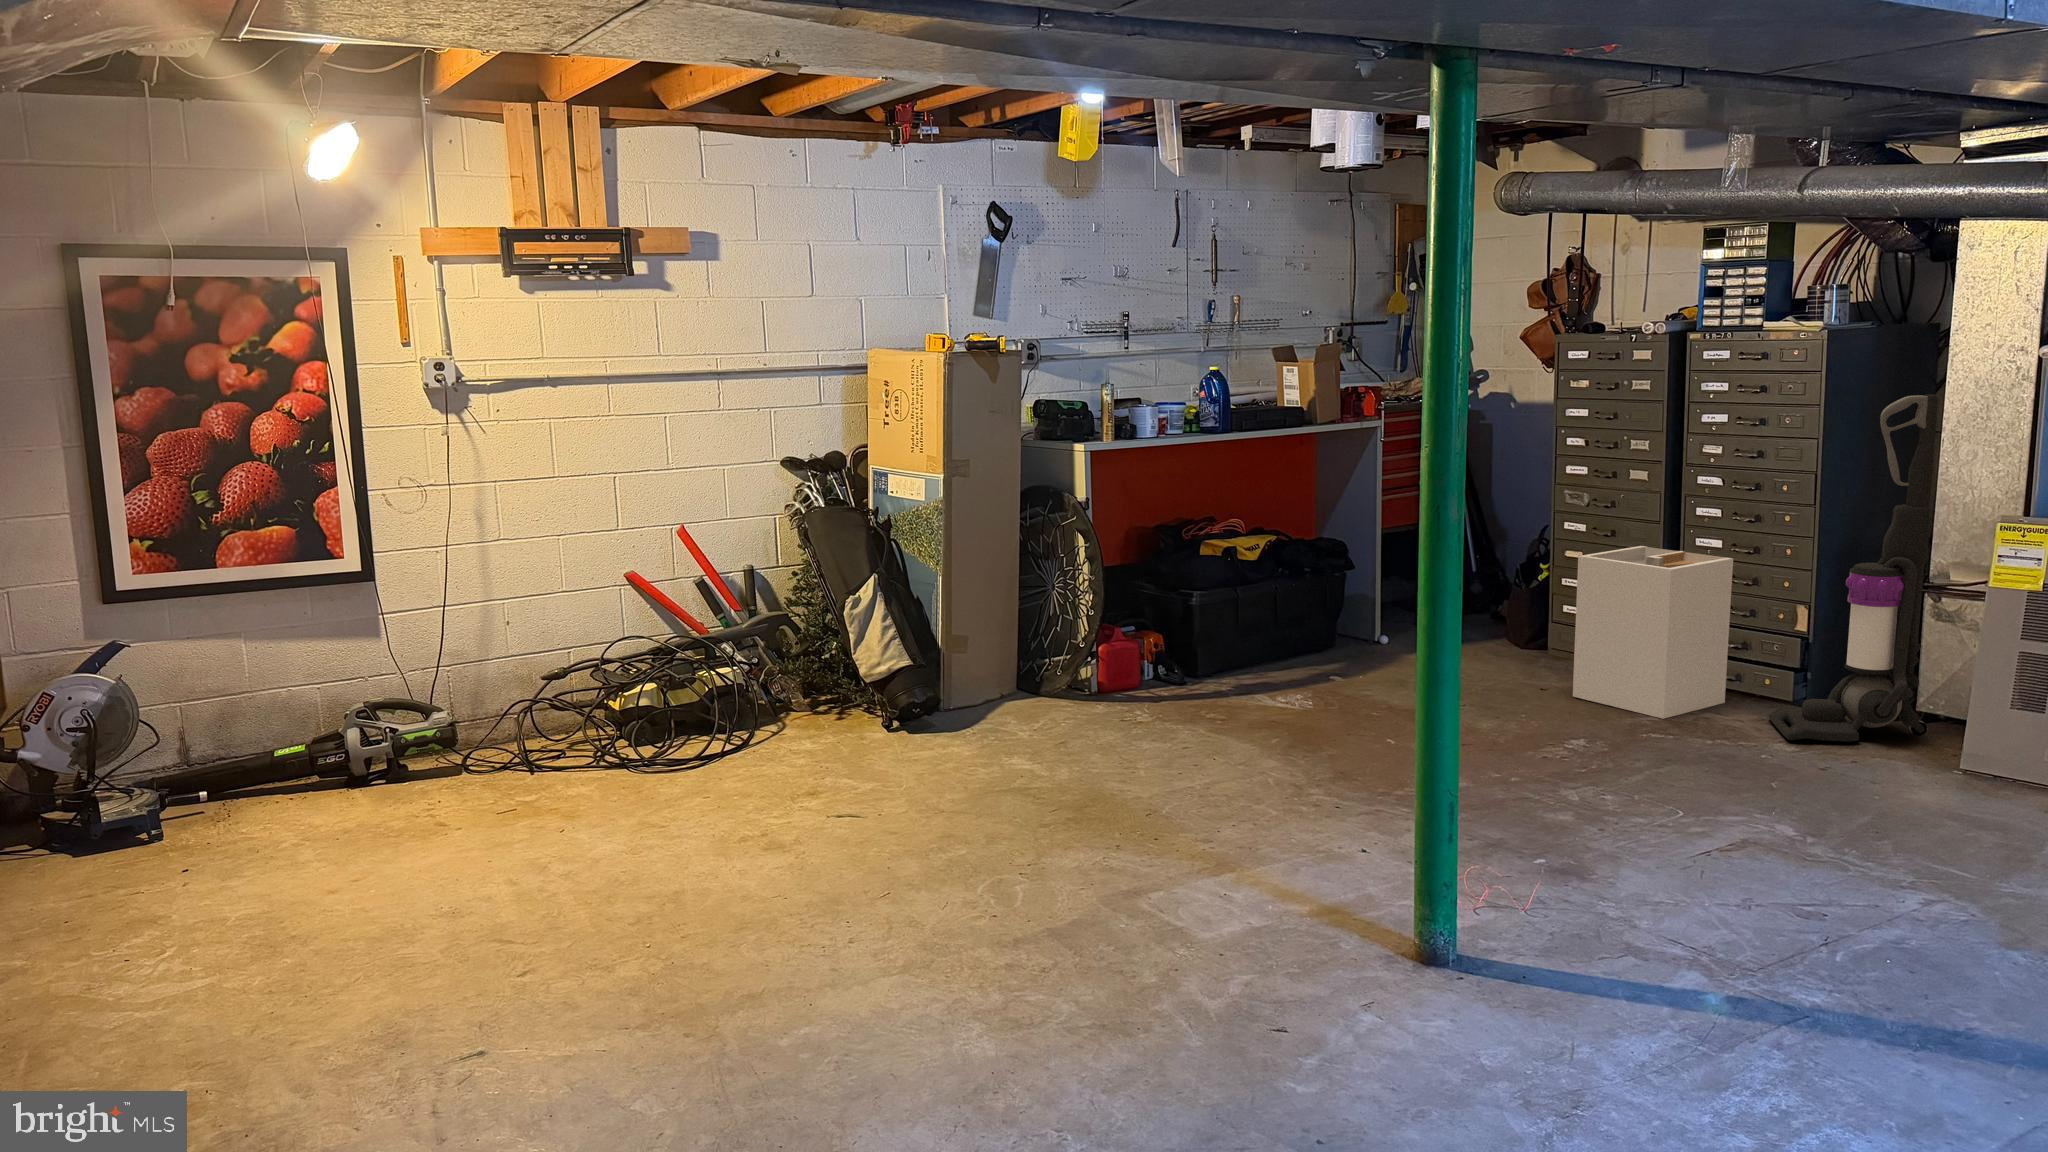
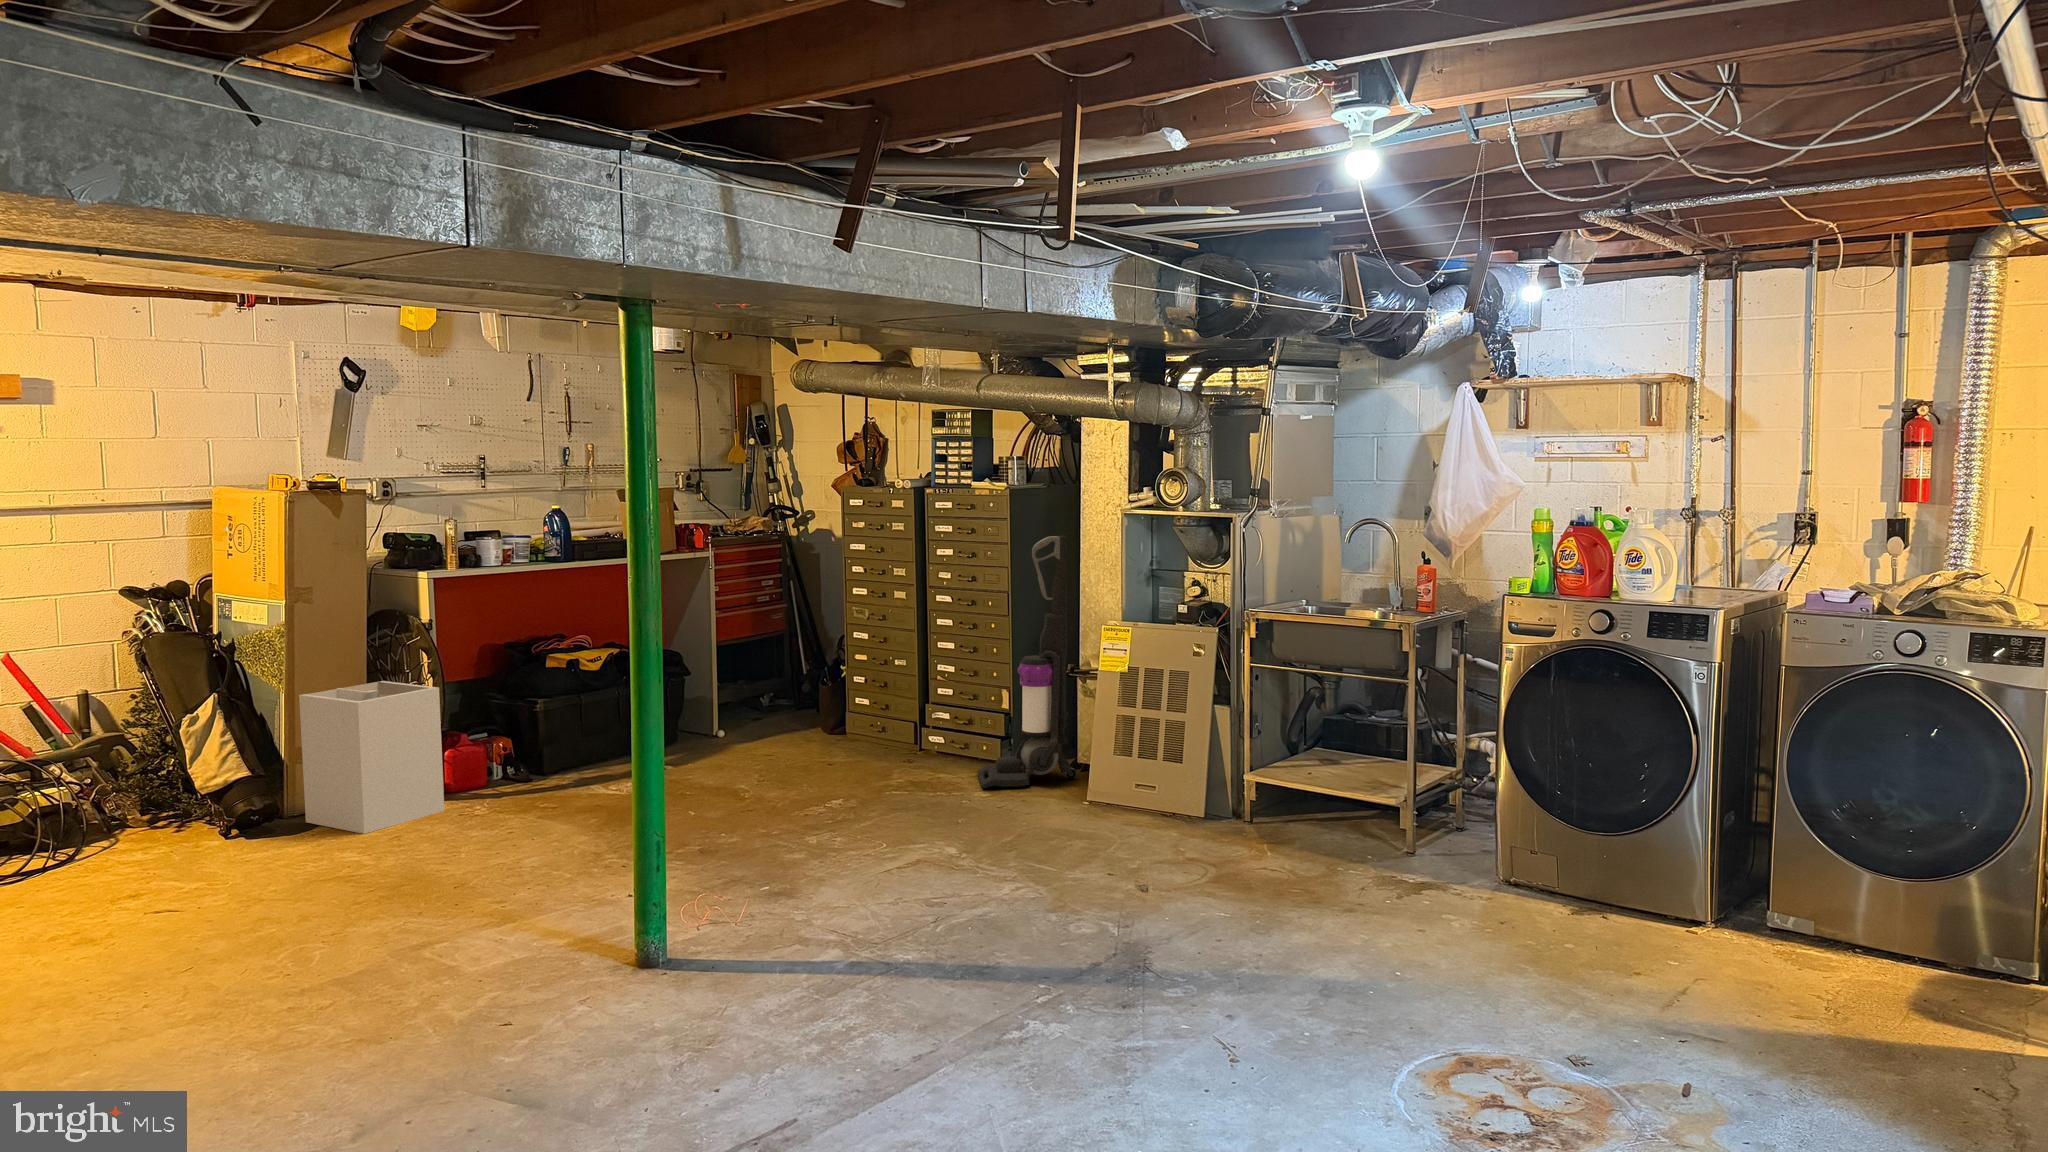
laundry hamper: present [1573,546,1733,719] -> present [299,681,444,834]

